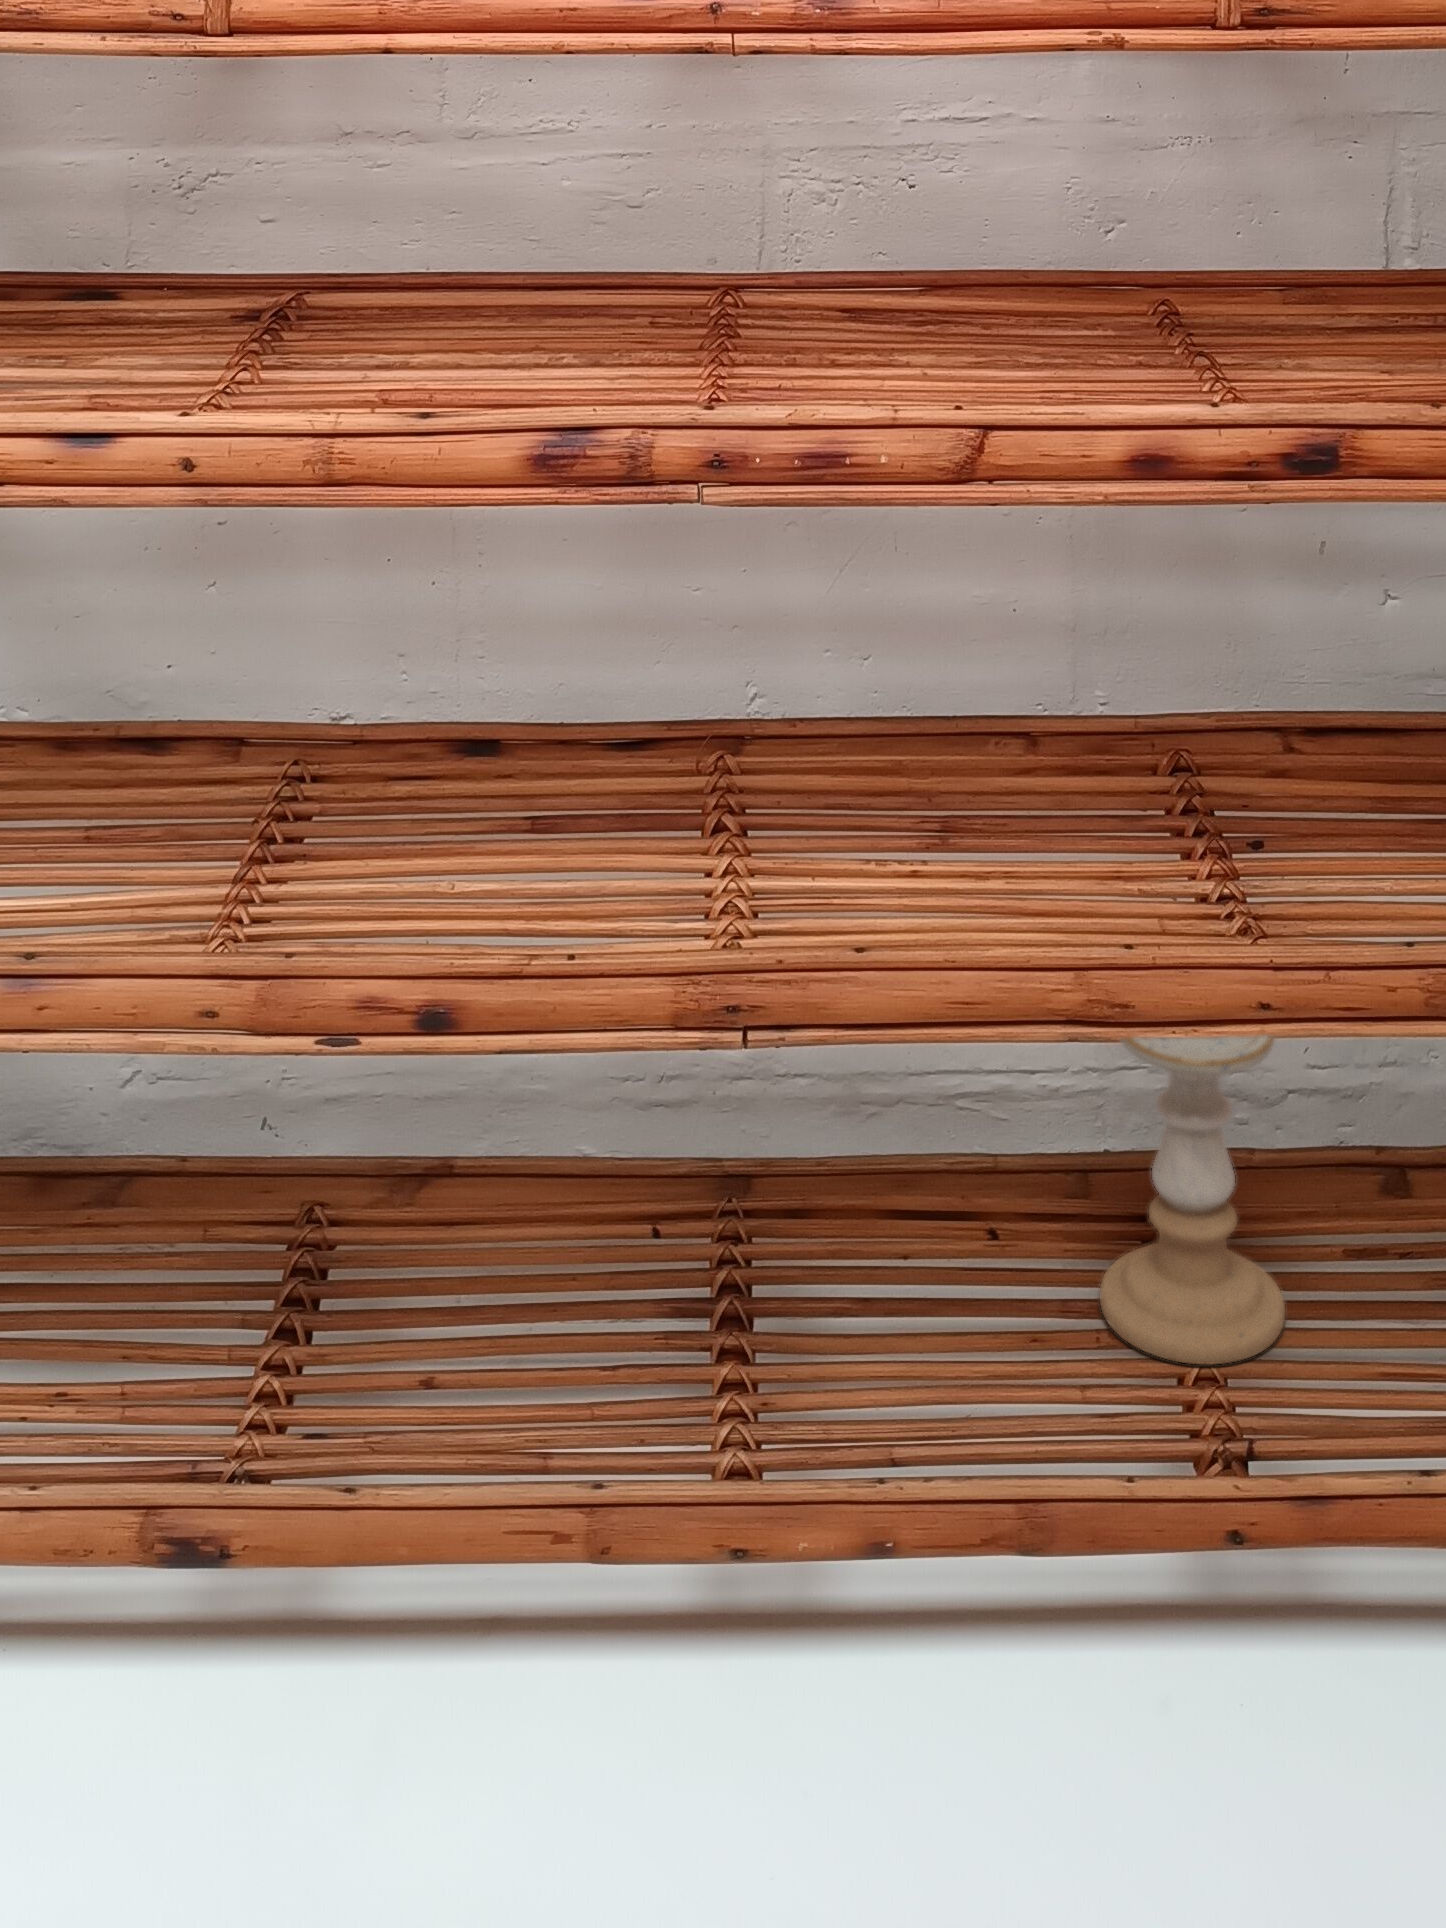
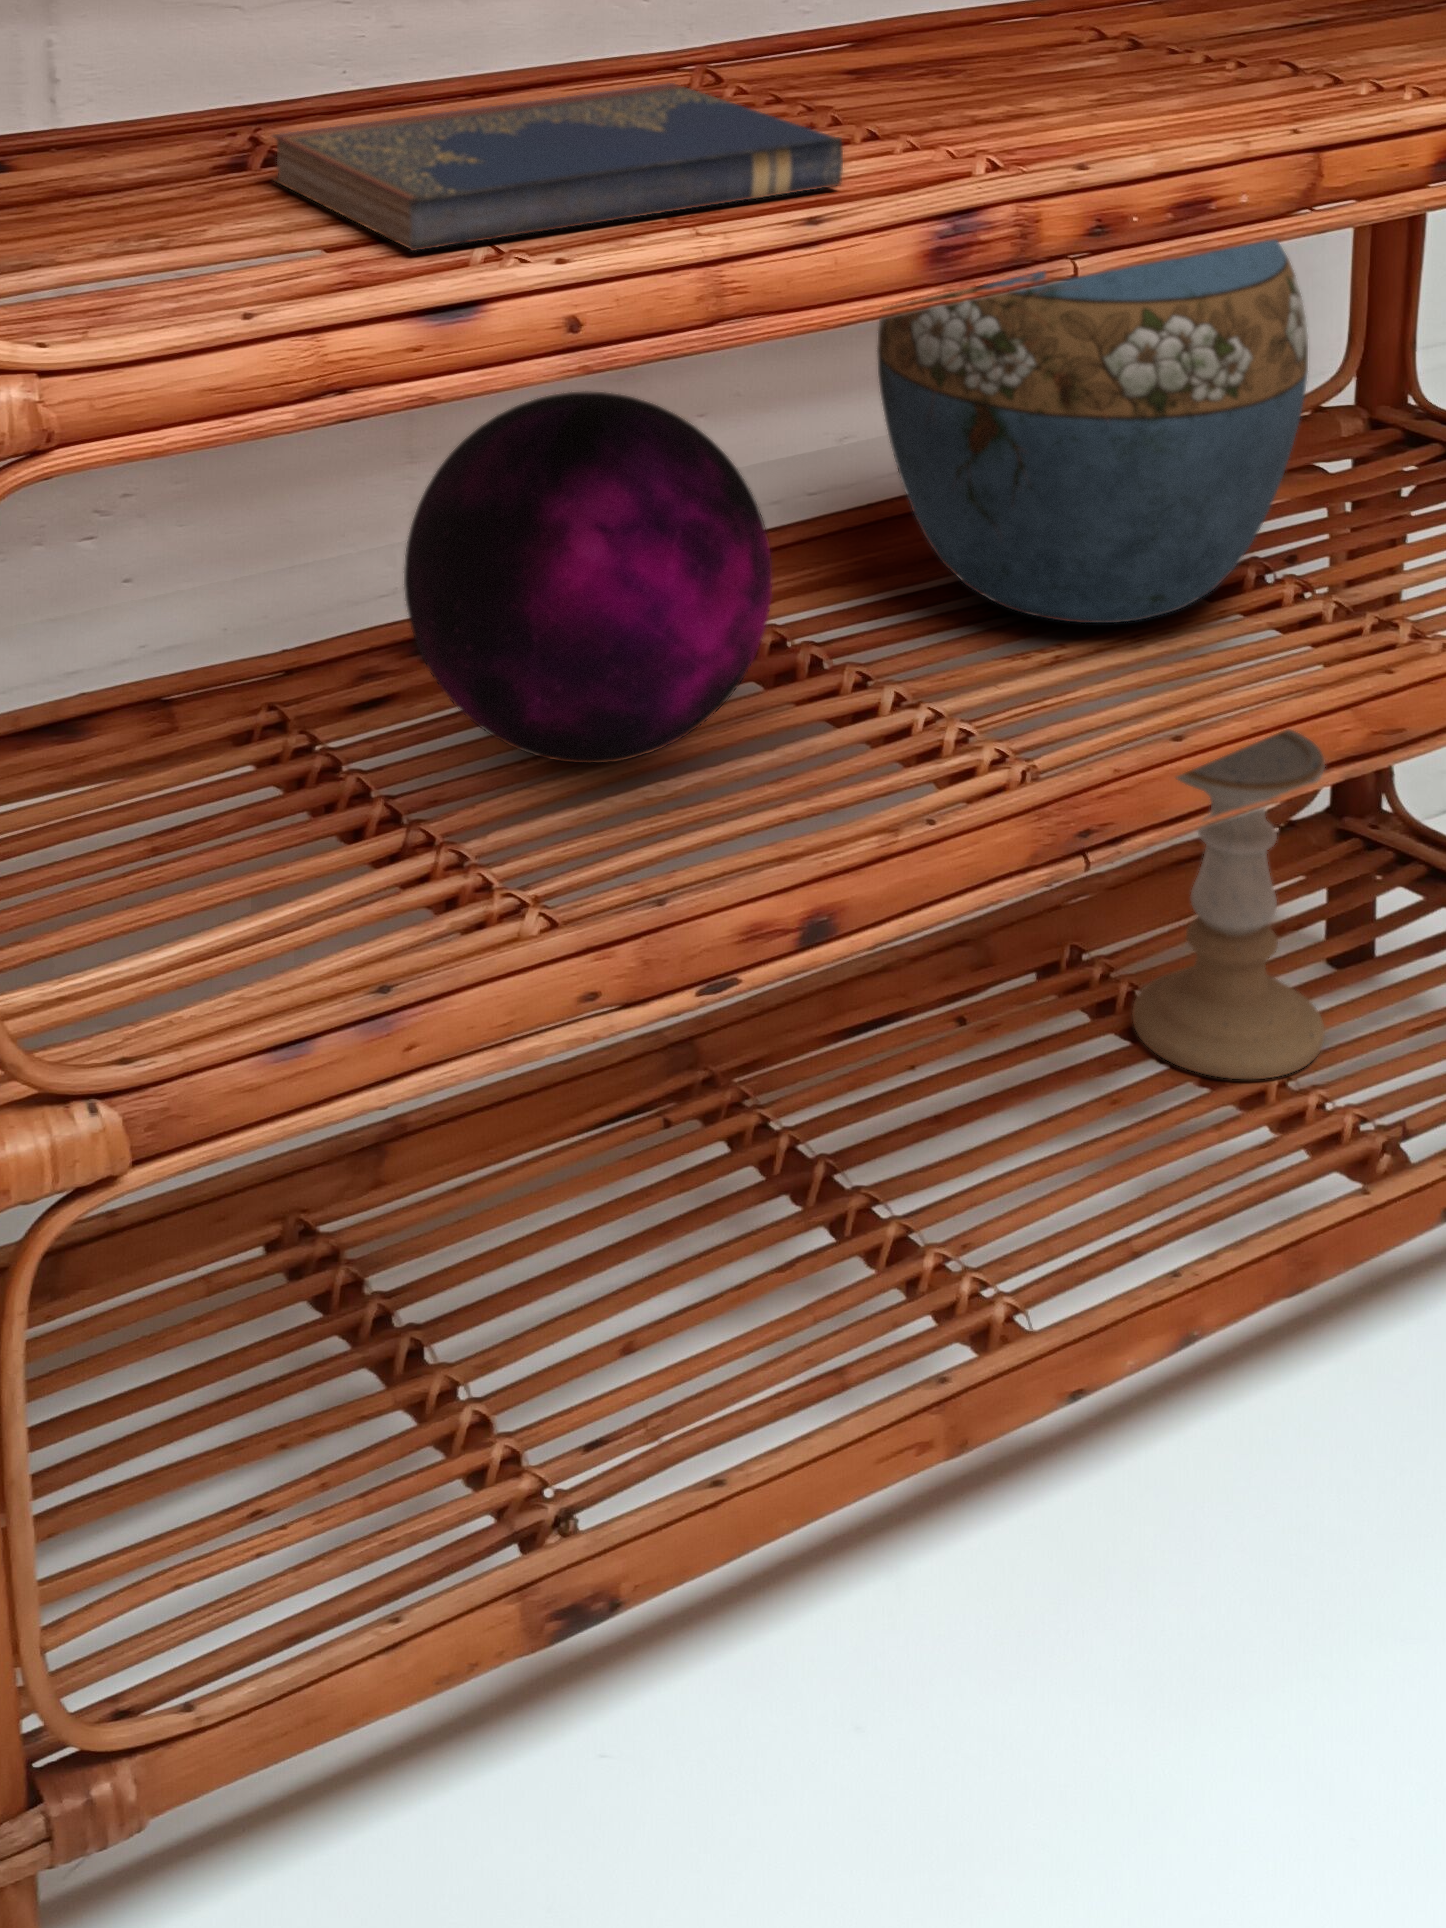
hardcover book: none [153,297,572,396] -> present [273,83,843,251]
vase: none [834,329,1219,858] -> present [877,240,1308,623]
decorative orb: none [303,542,607,856] -> present [404,391,772,763]

